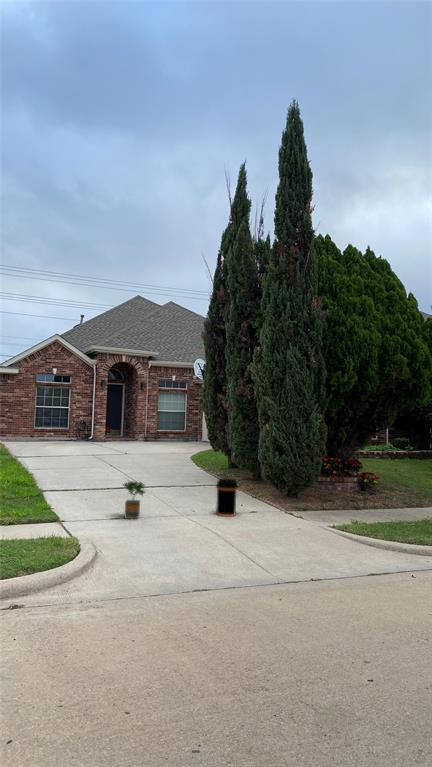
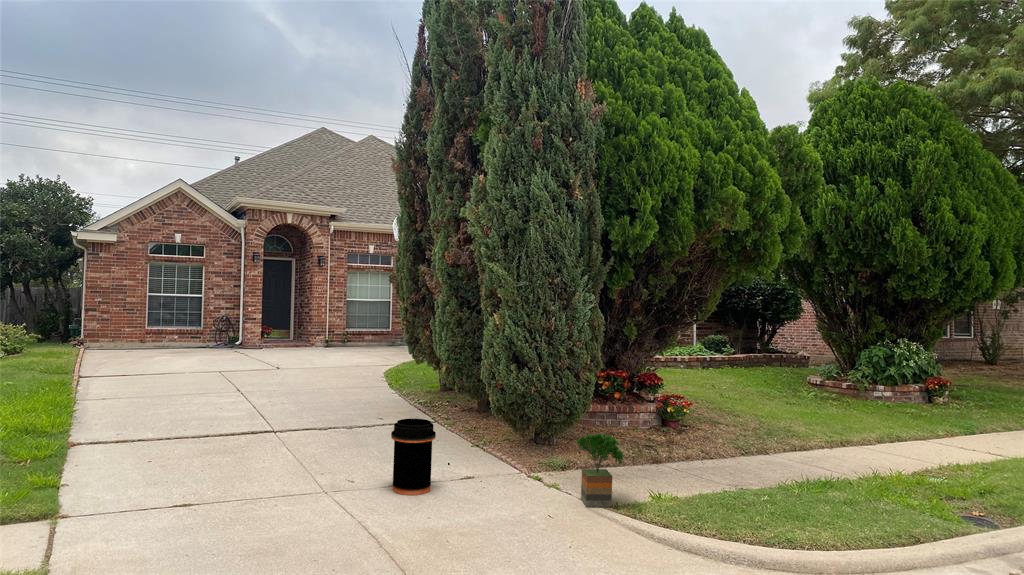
potted tree: present [123,481,145,519] -> present [577,434,624,507]

